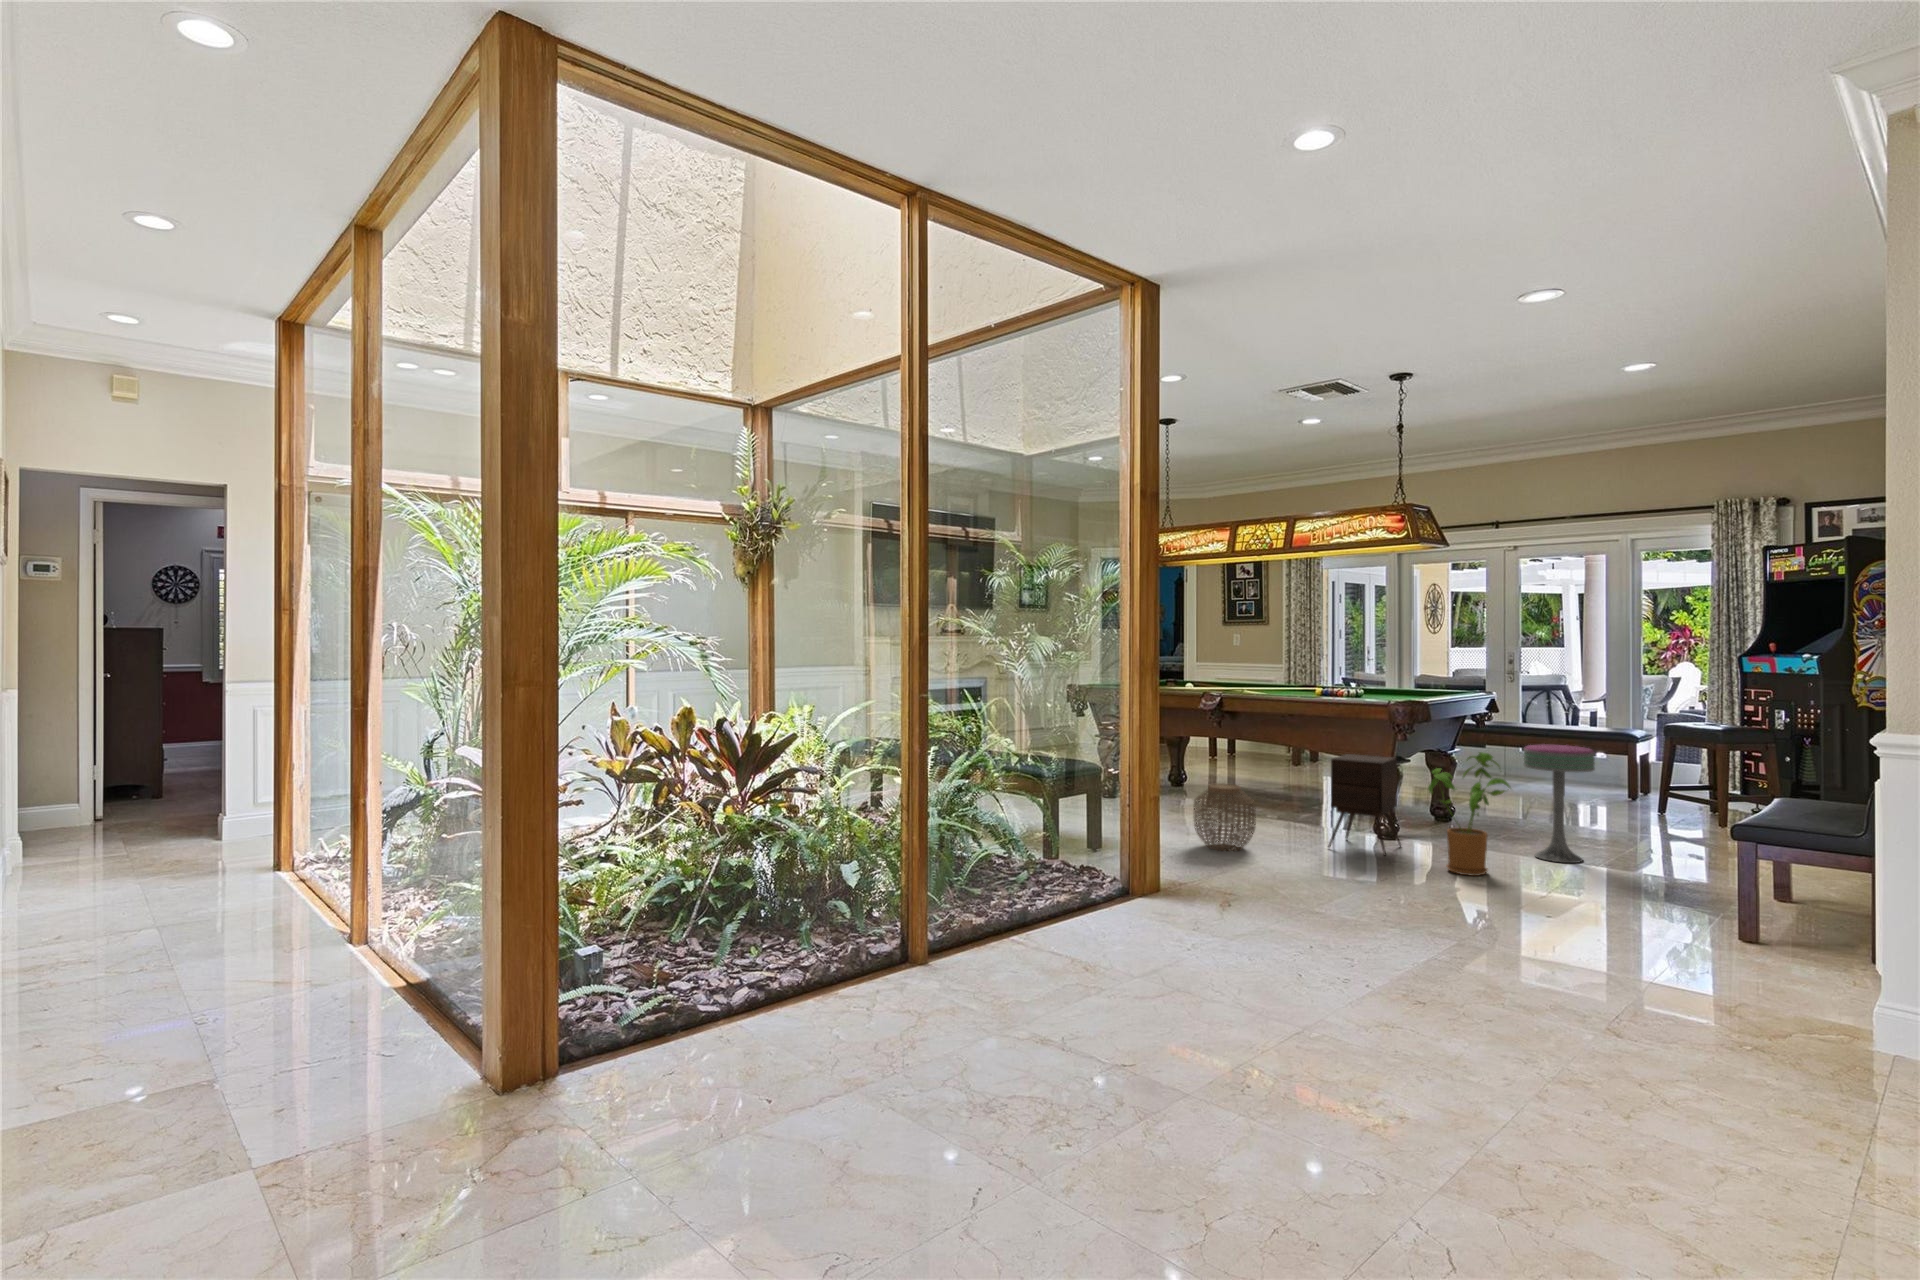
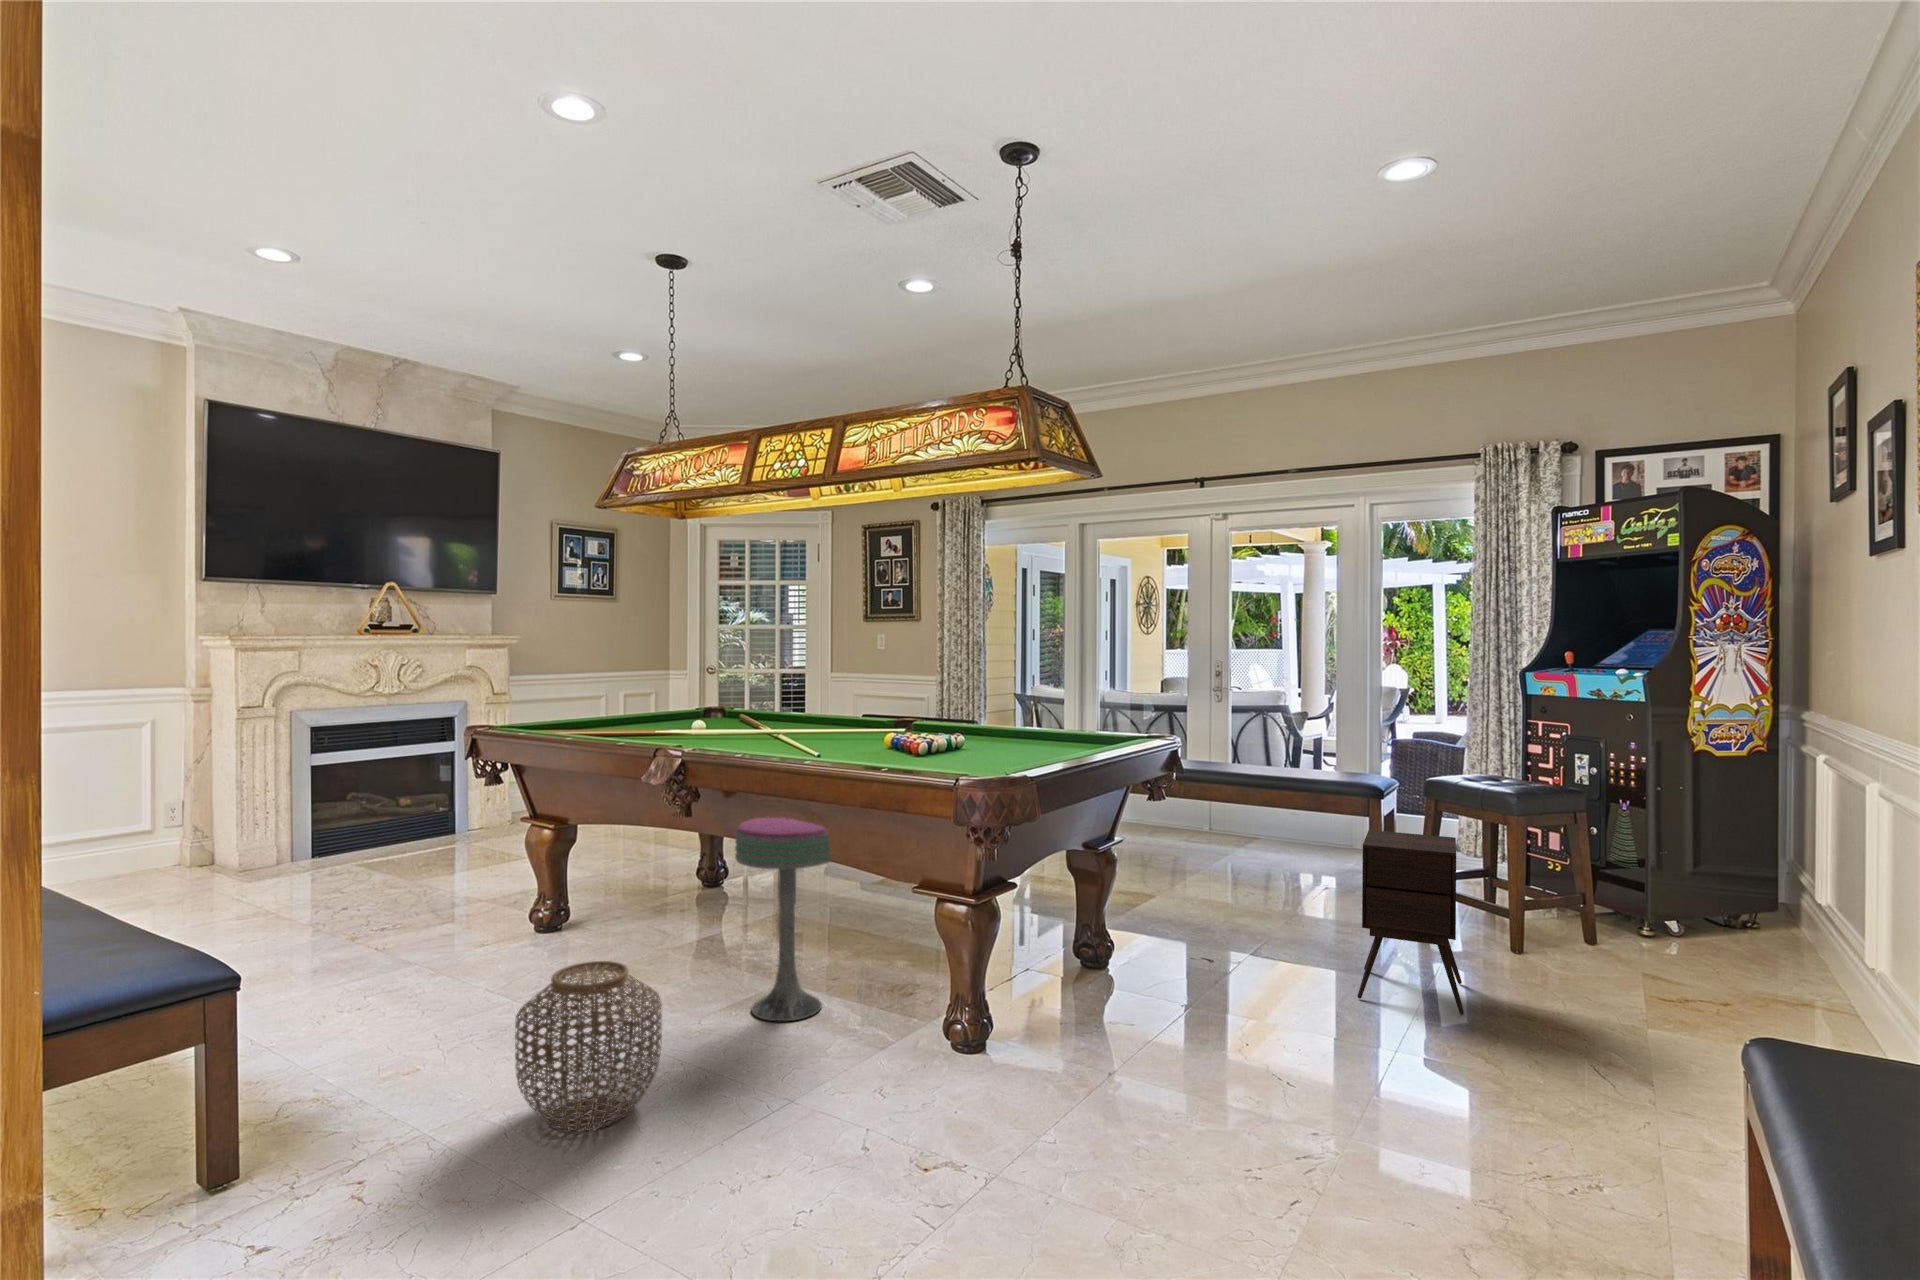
bar stool: present [1524,744,1595,863] -> present [735,816,832,1021]
house plant: present [1428,752,1510,876] -> none [996,901,1167,1205]
side table: present [1328,754,1401,855] -> present [1357,830,1464,1015]

